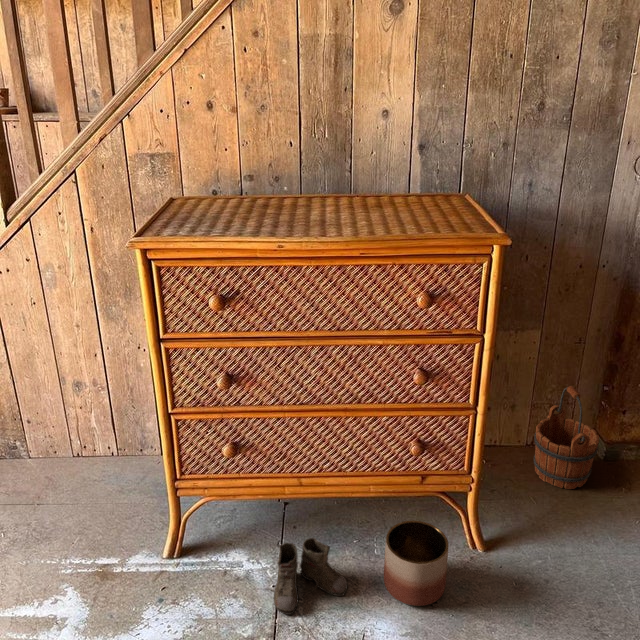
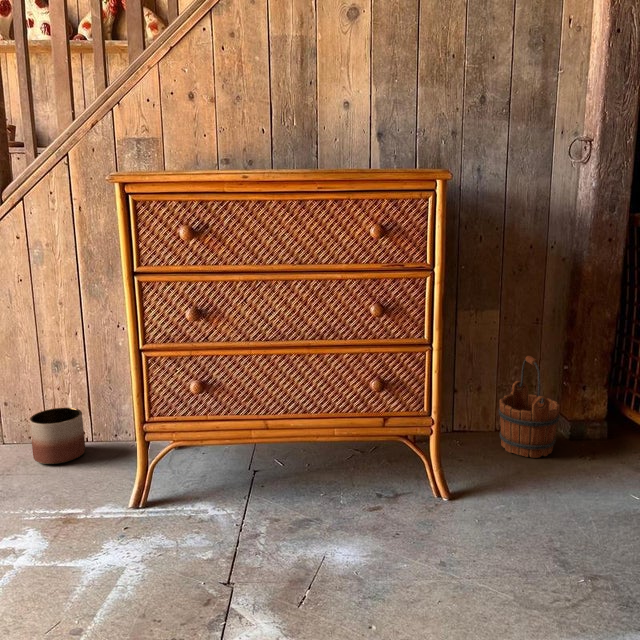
planter: present [384,521,449,606] -> present [30,408,85,464]
boots: present [274,538,347,615] -> none [224,478,311,546]

